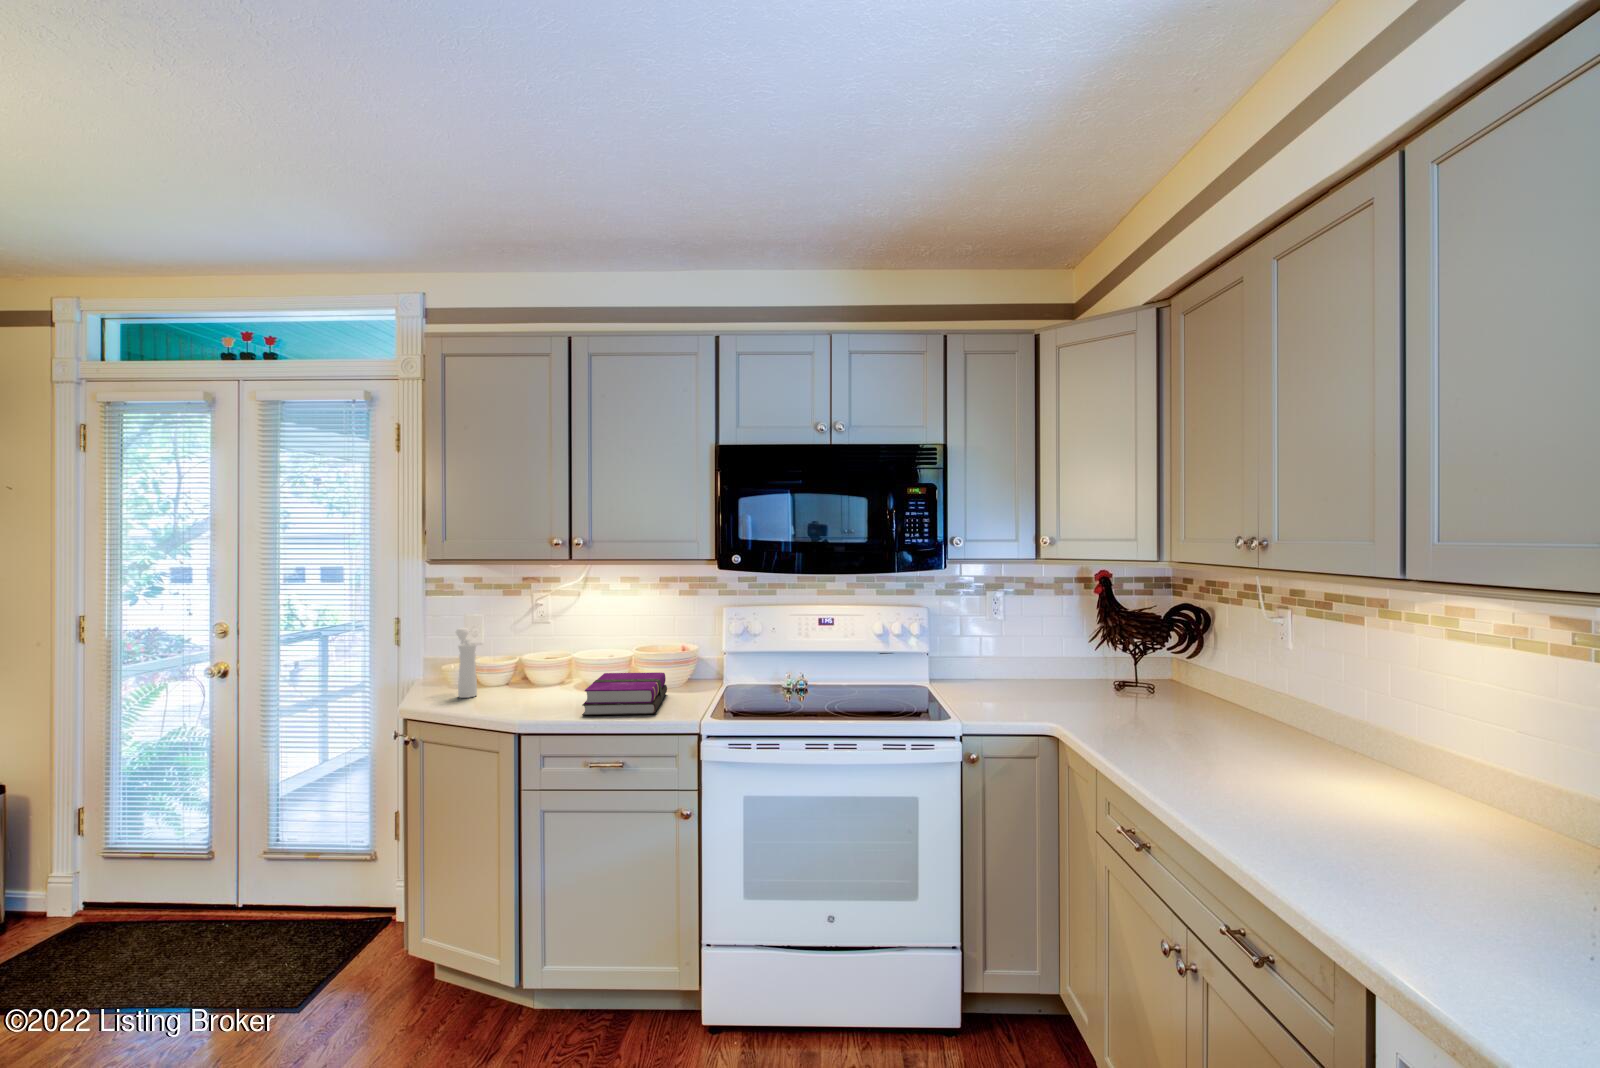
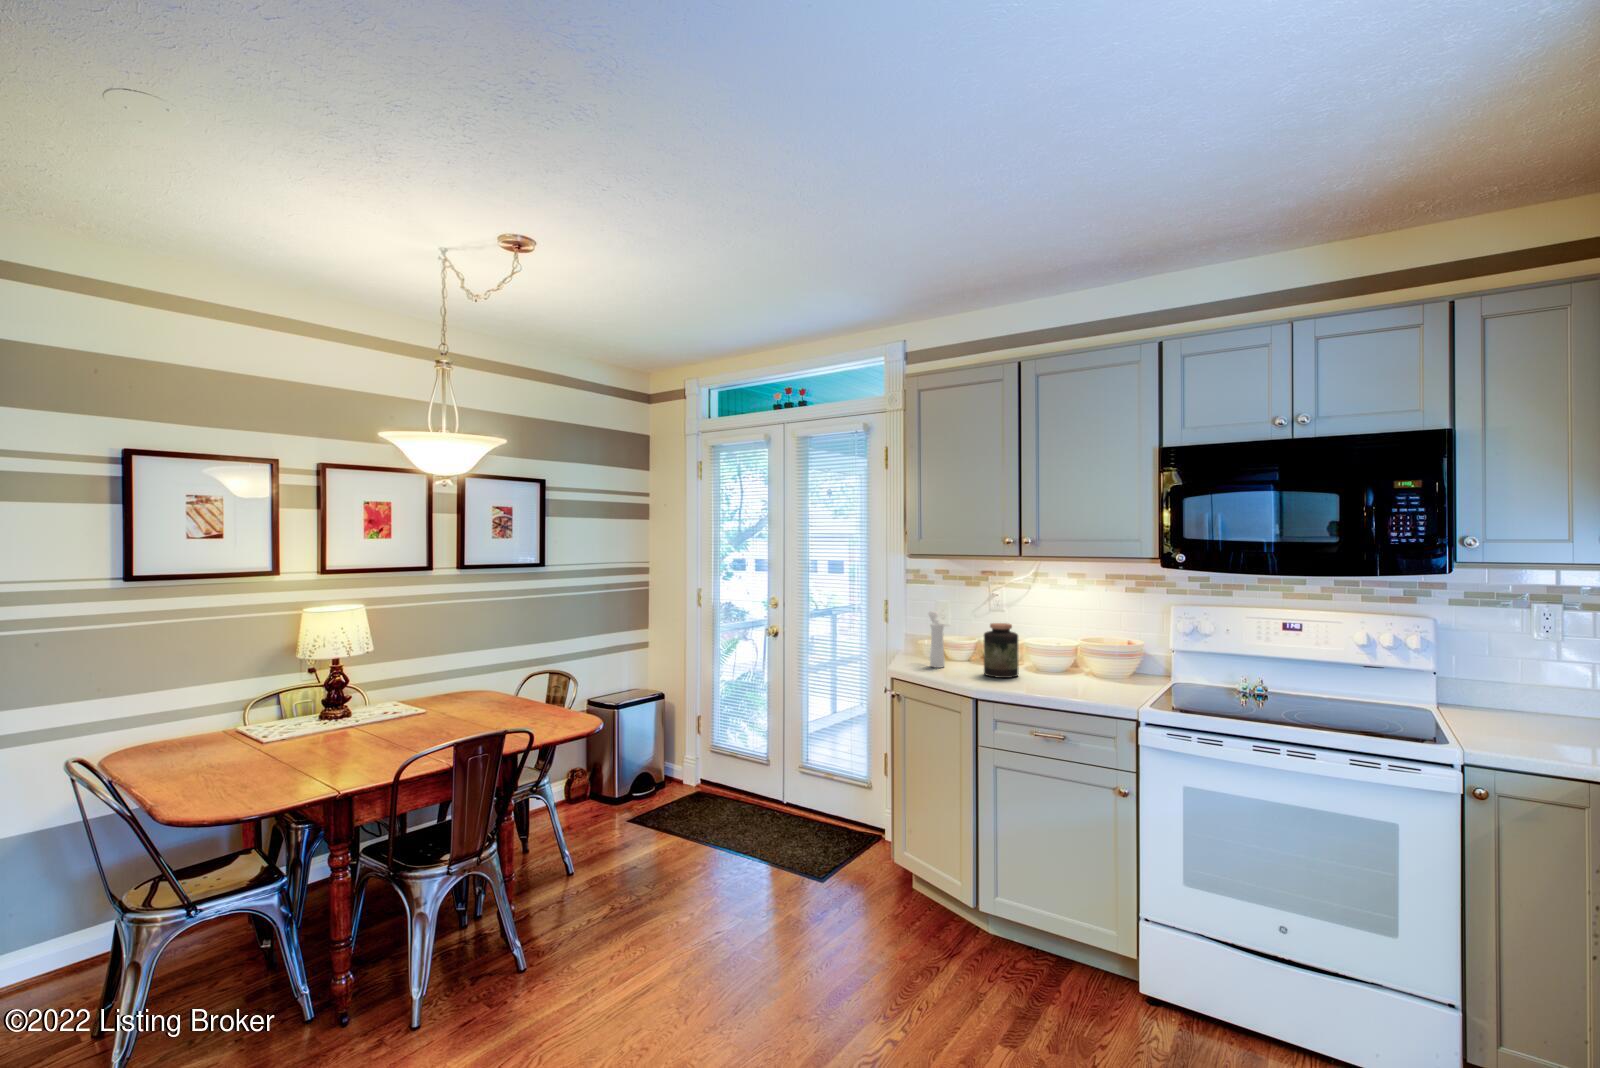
jar: none [527,638,568,702] -> present [984,623,1019,678]
hardback book: present [582,673,667,715] -> none [1029,658,1110,697]

